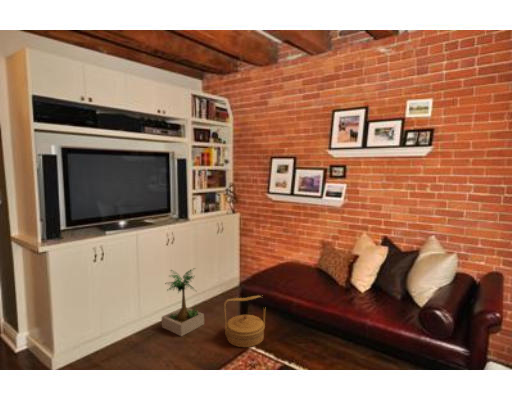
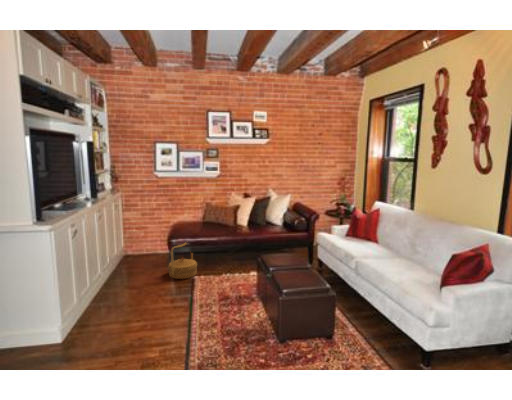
potted plant: present [162,270,204,336] -> none [103,233,146,290]

